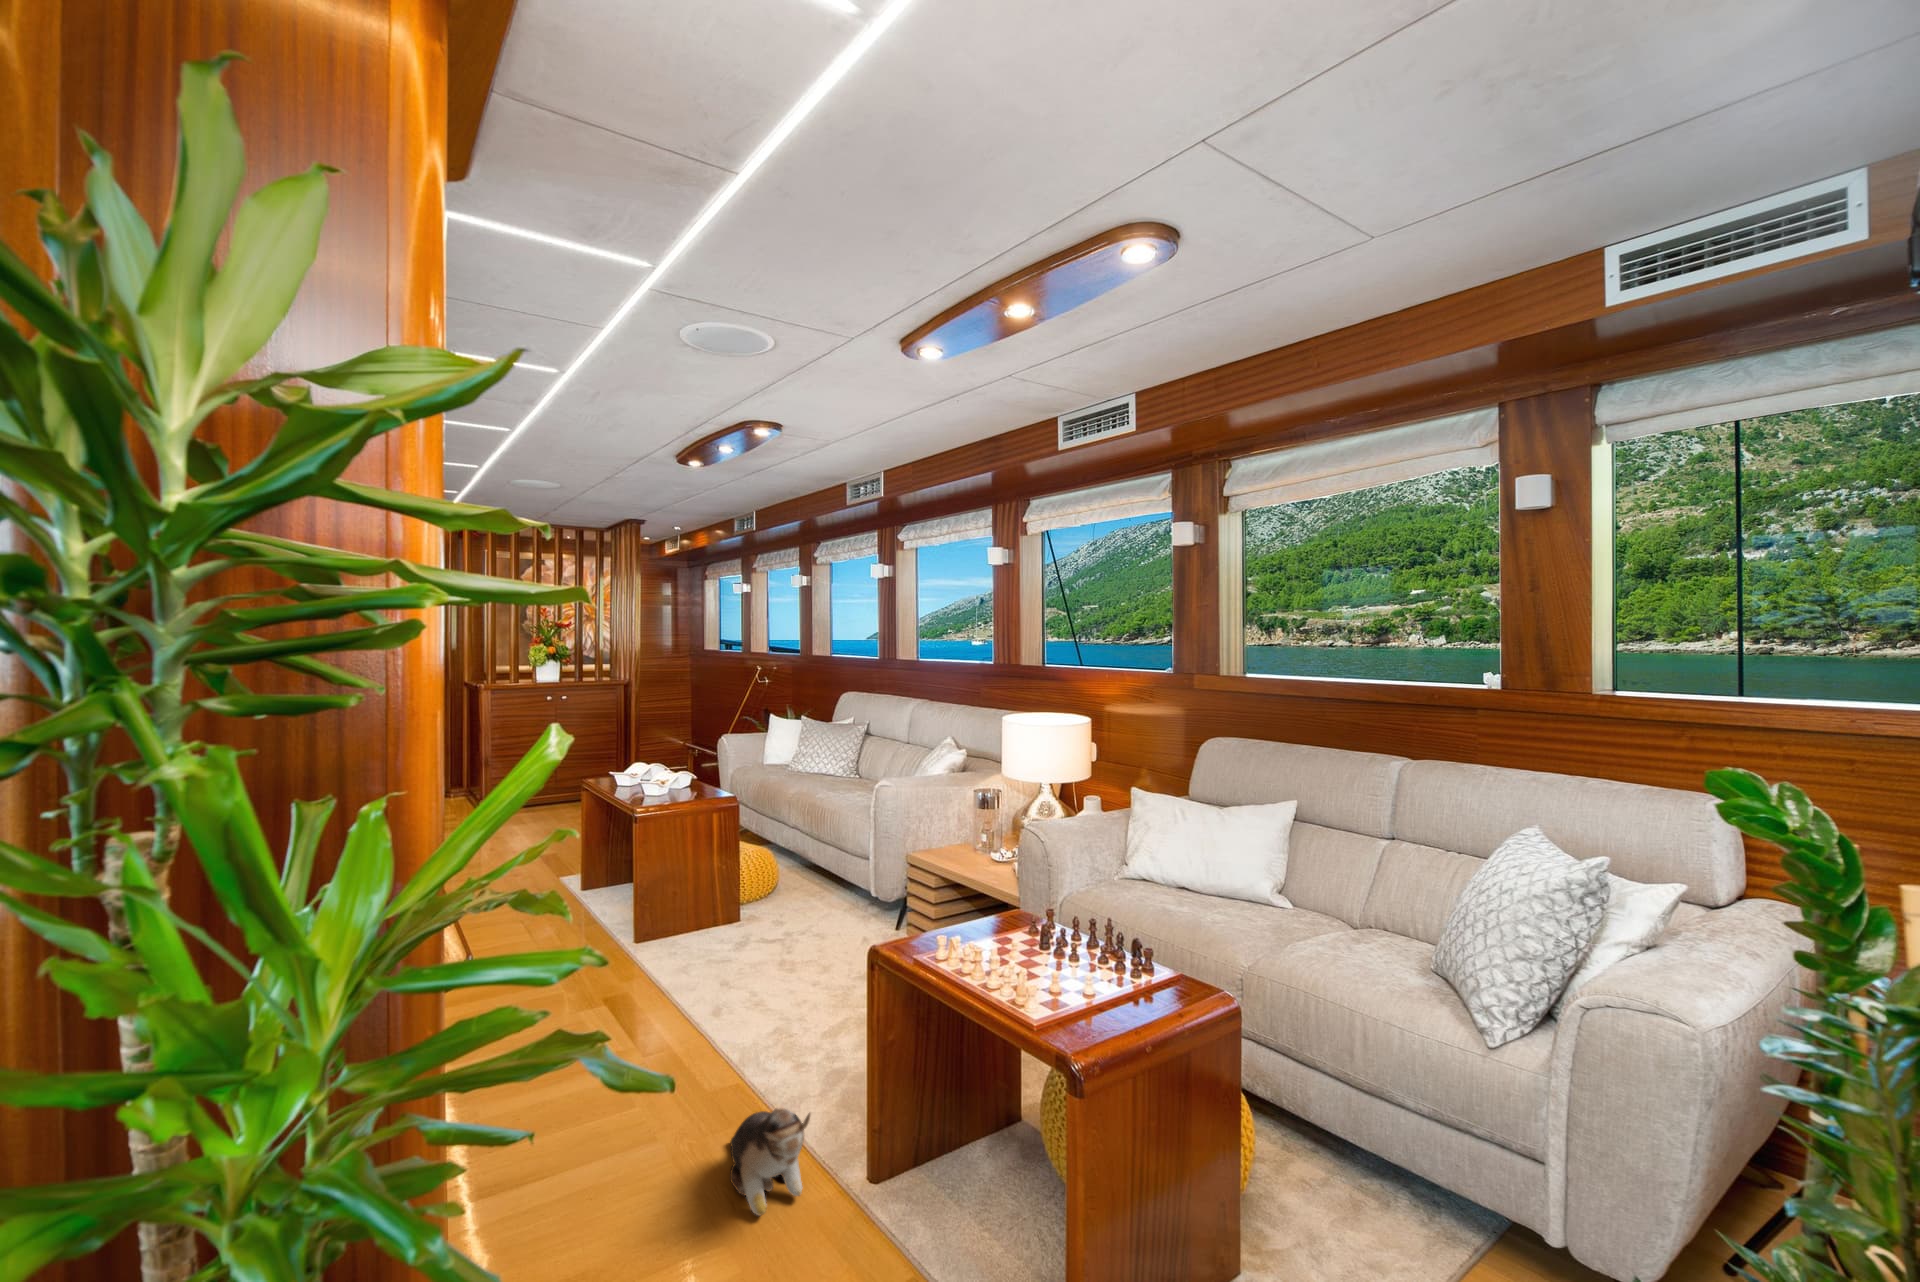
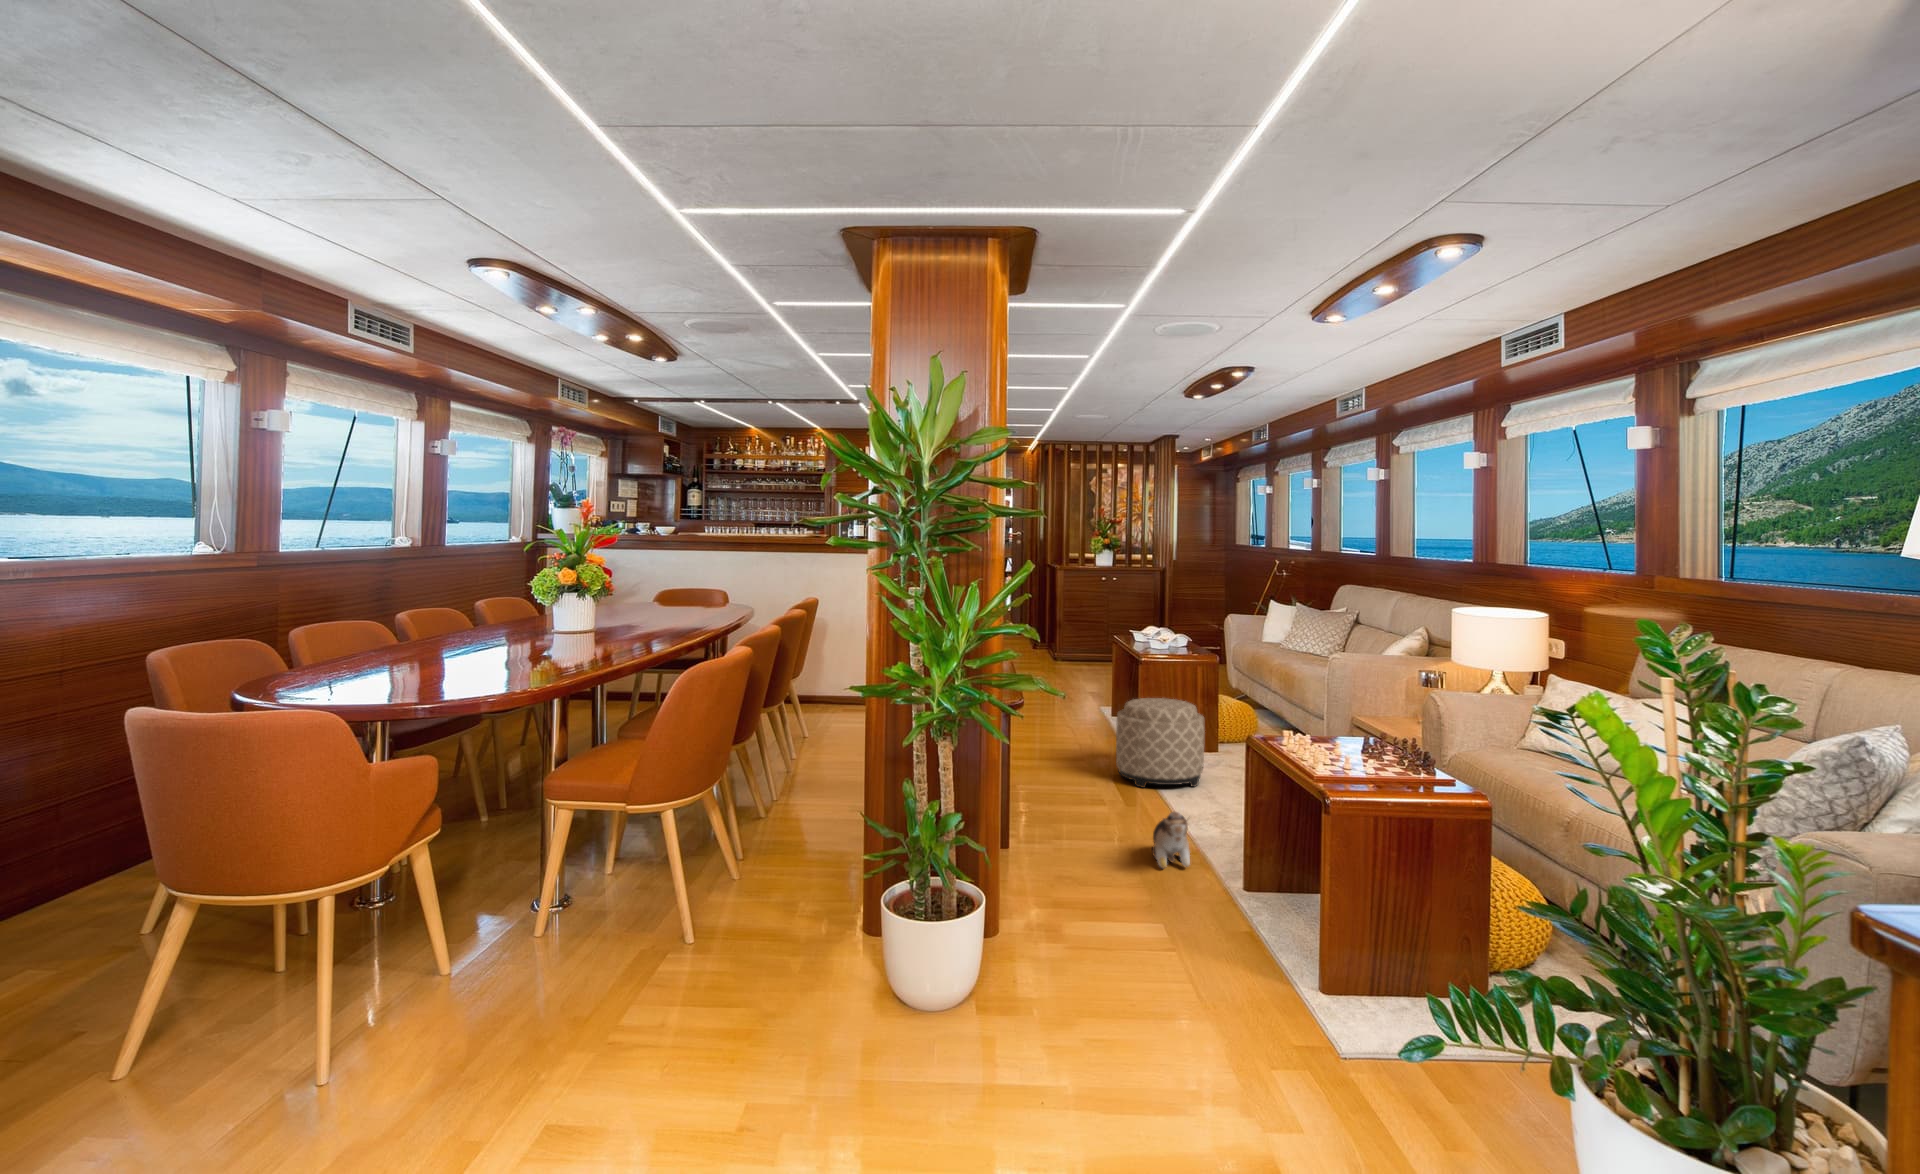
ottoman: none [617,872,750,1024] -> present [1116,698,1205,788]

